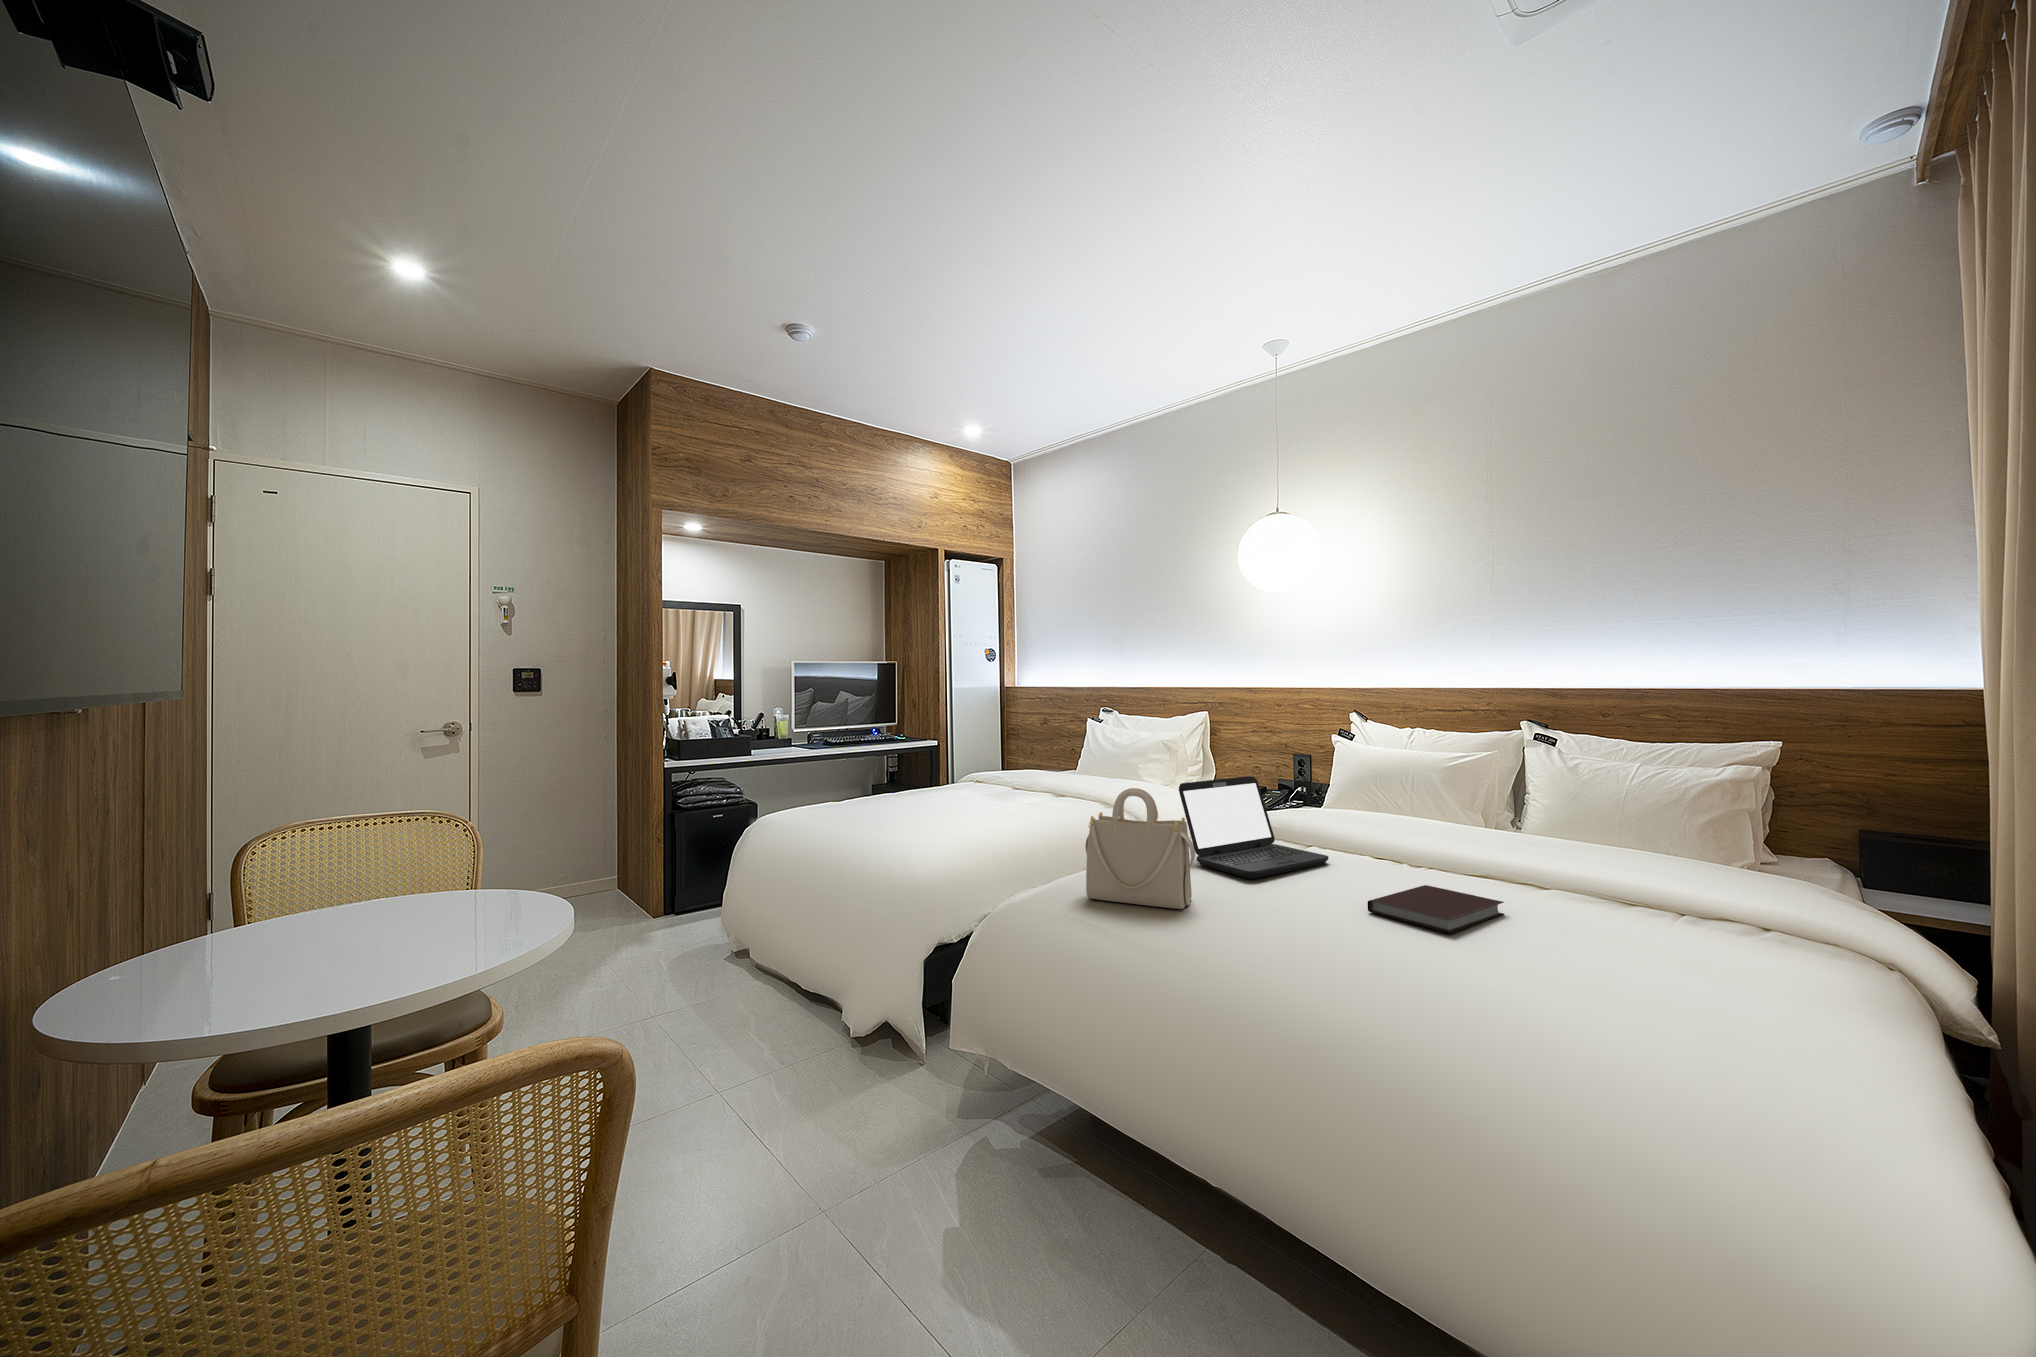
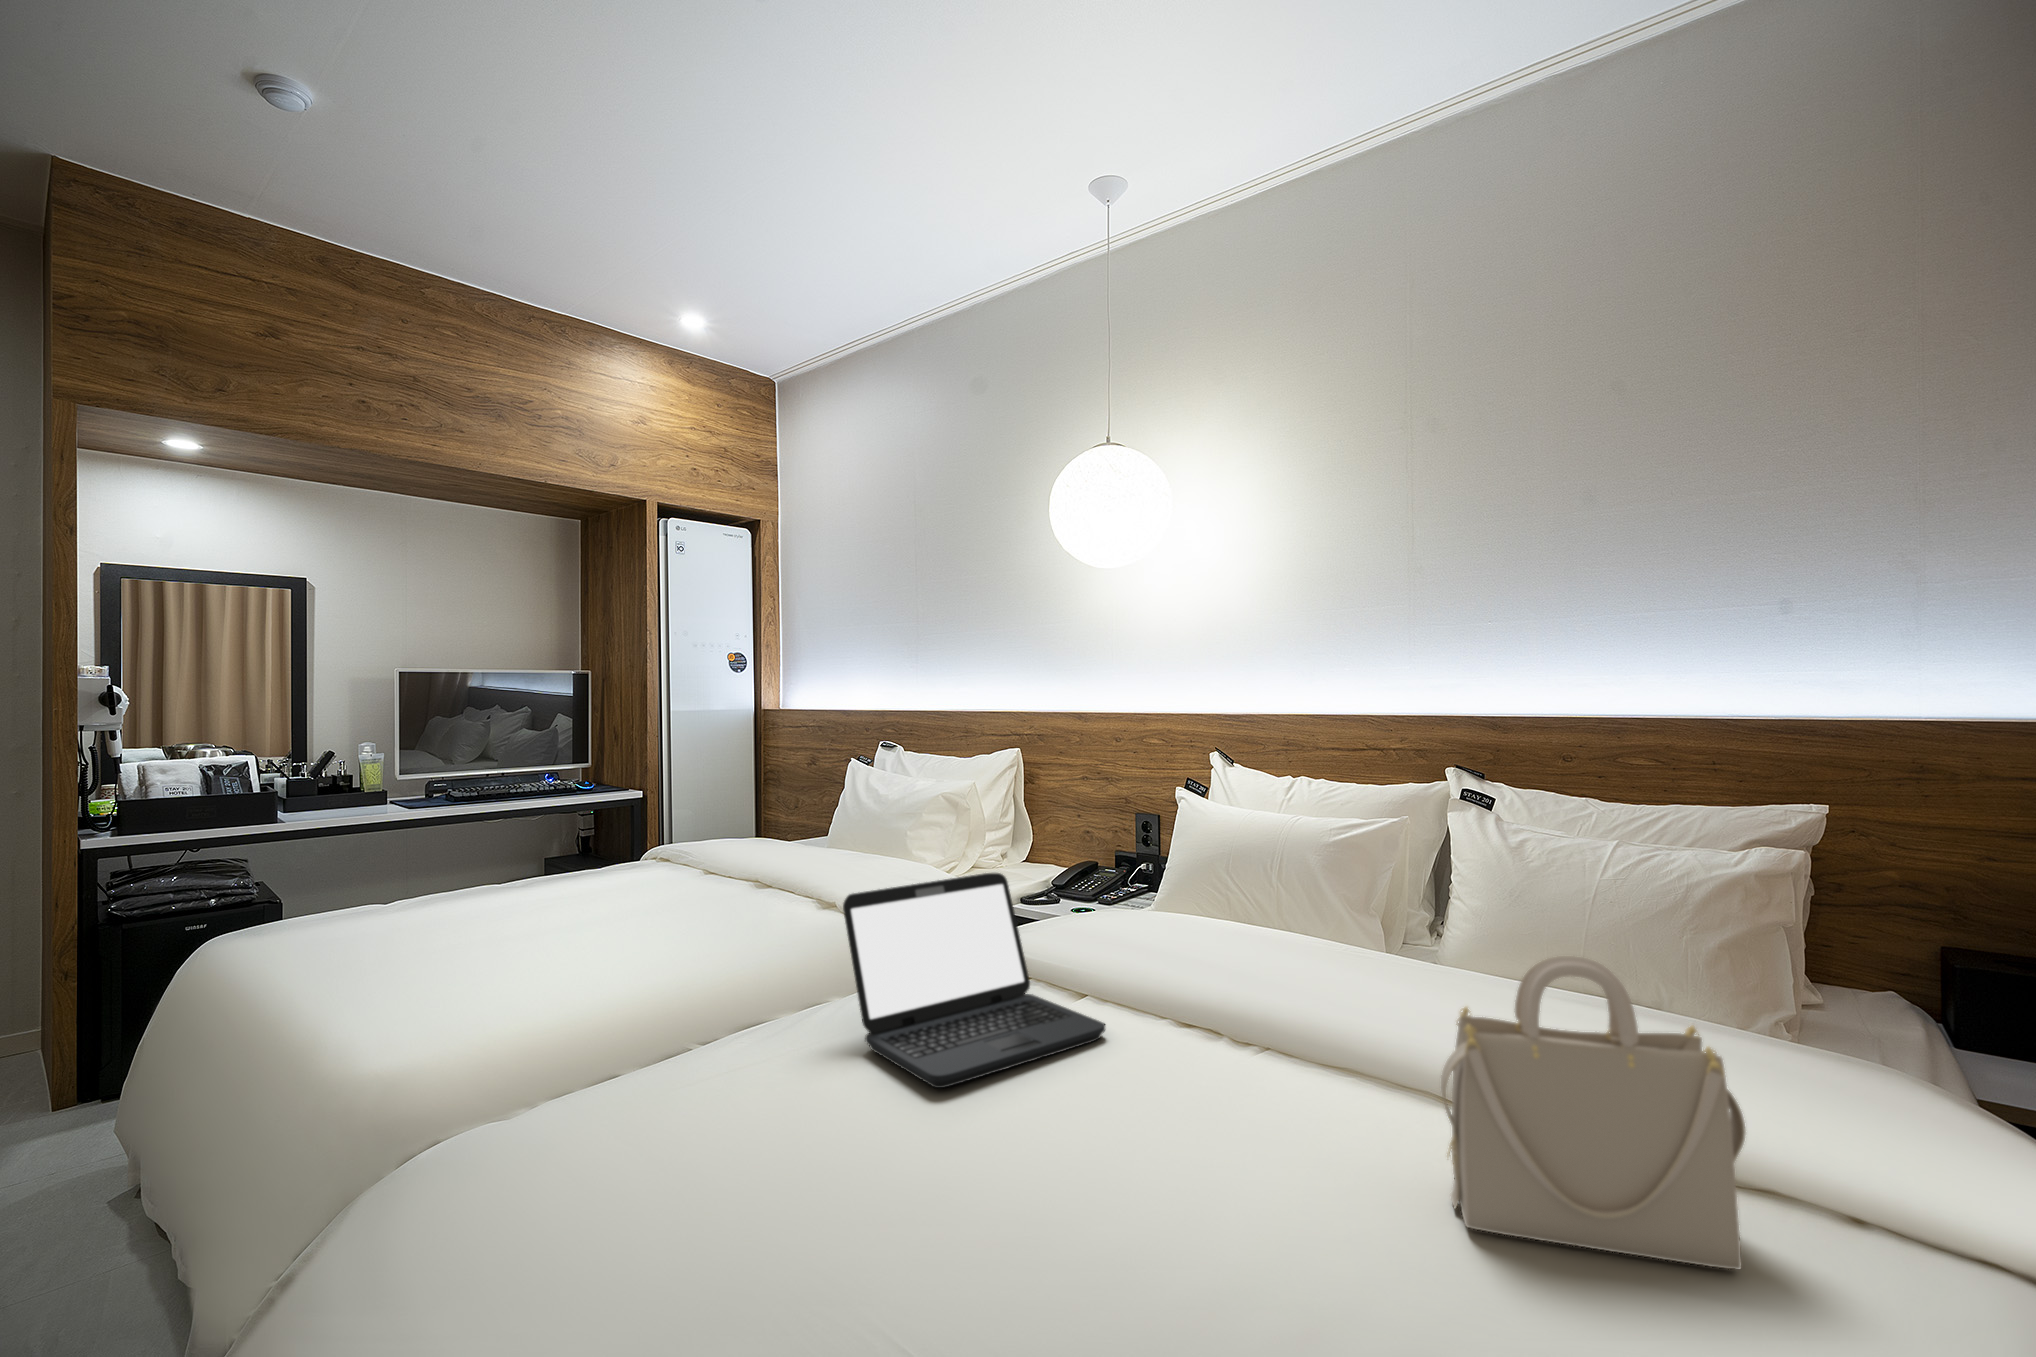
handbag: present [1085,788,1195,909] -> present [1441,956,1745,1269]
notebook: present [1368,885,1504,933] -> none [1119,1104,1382,1260]

